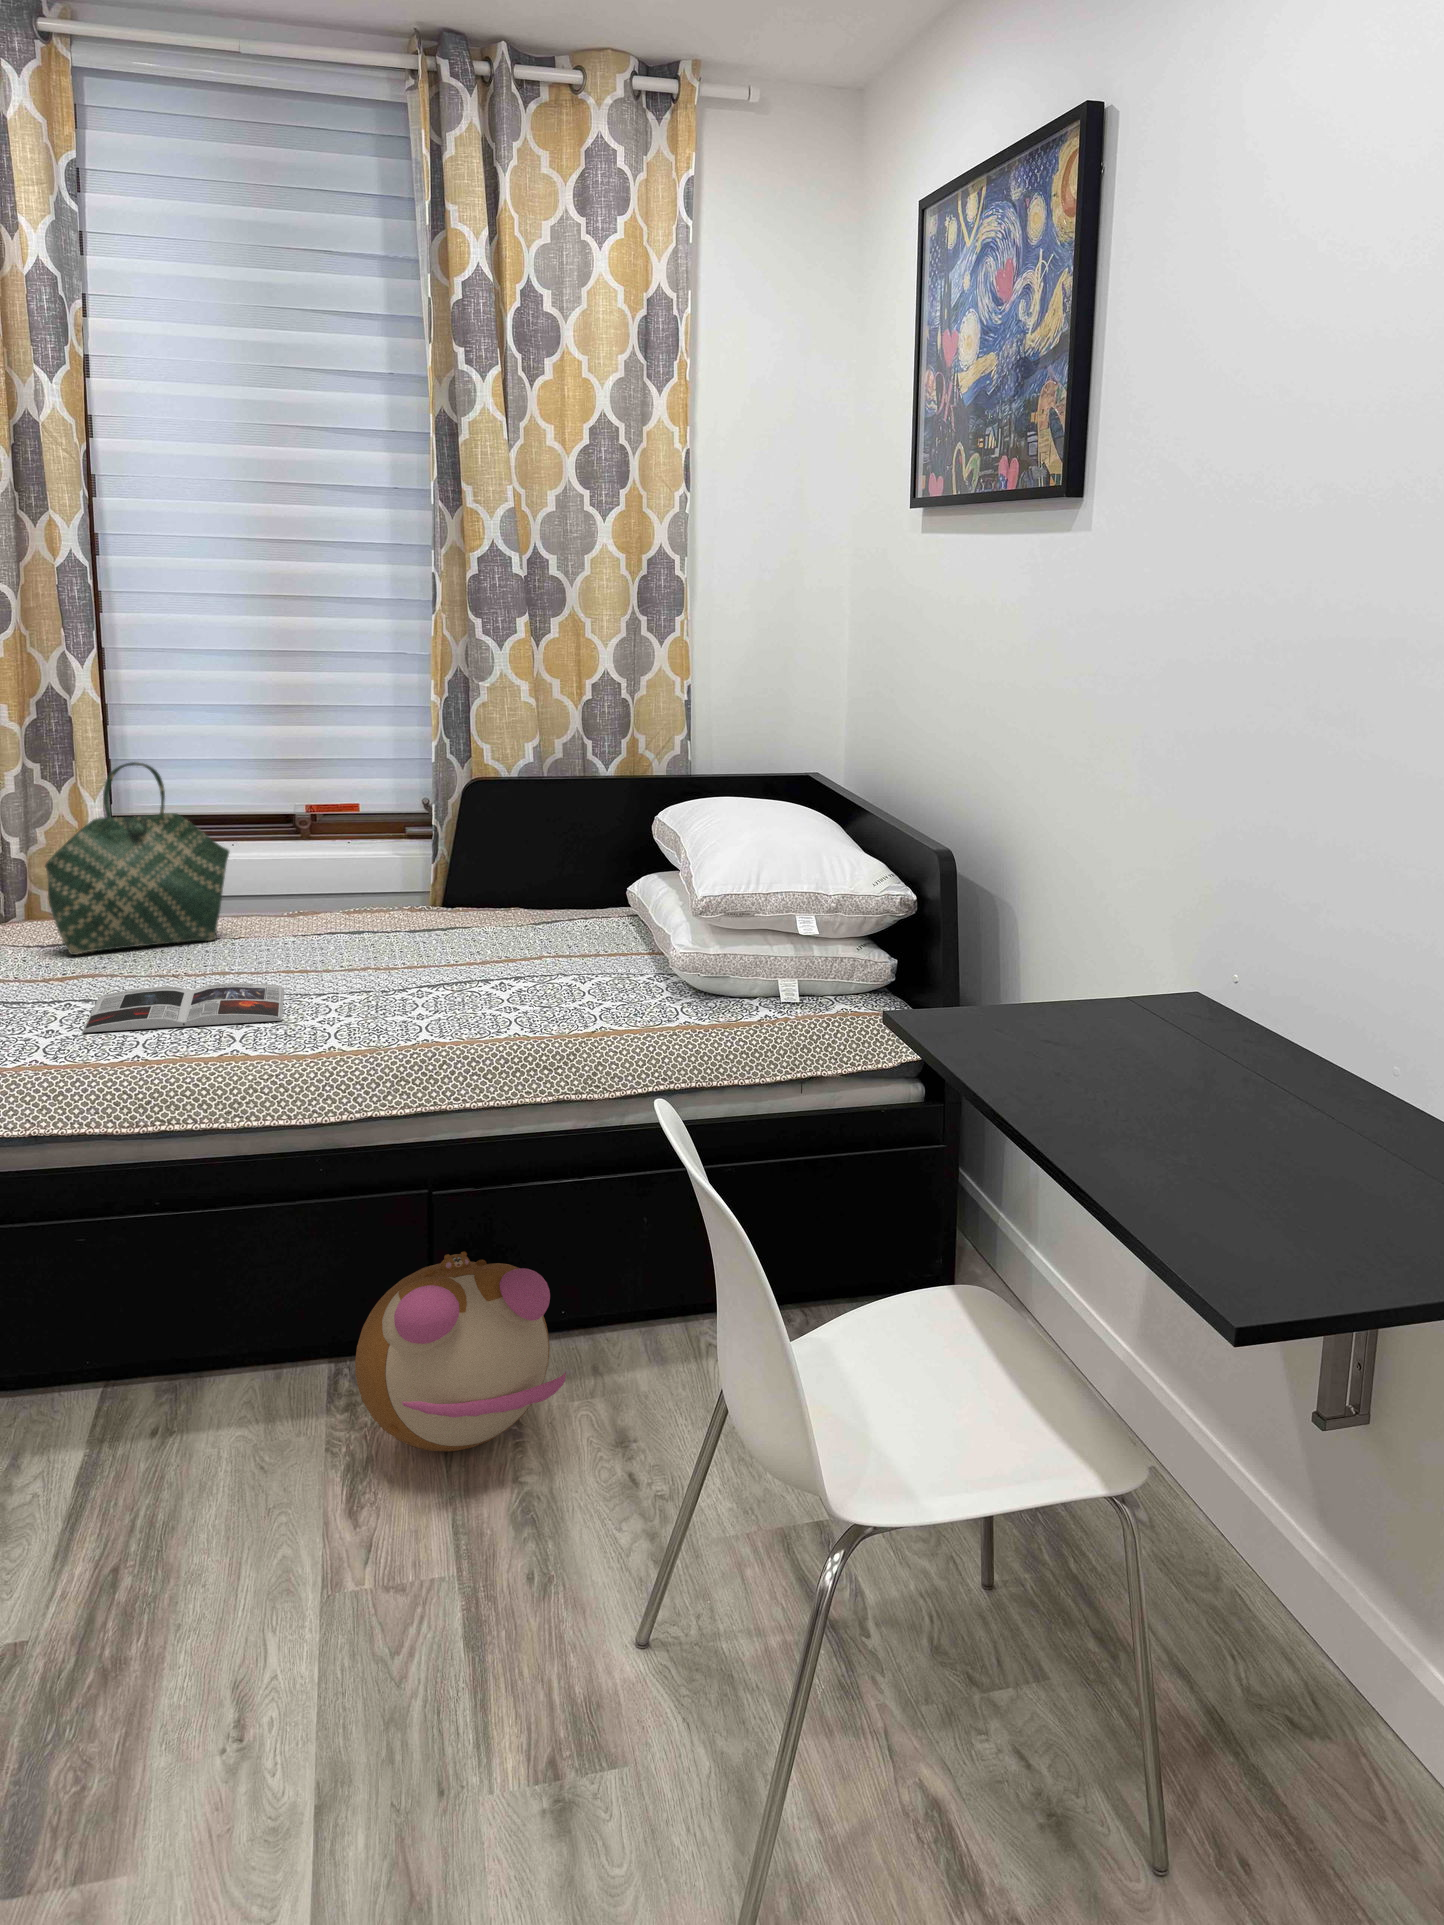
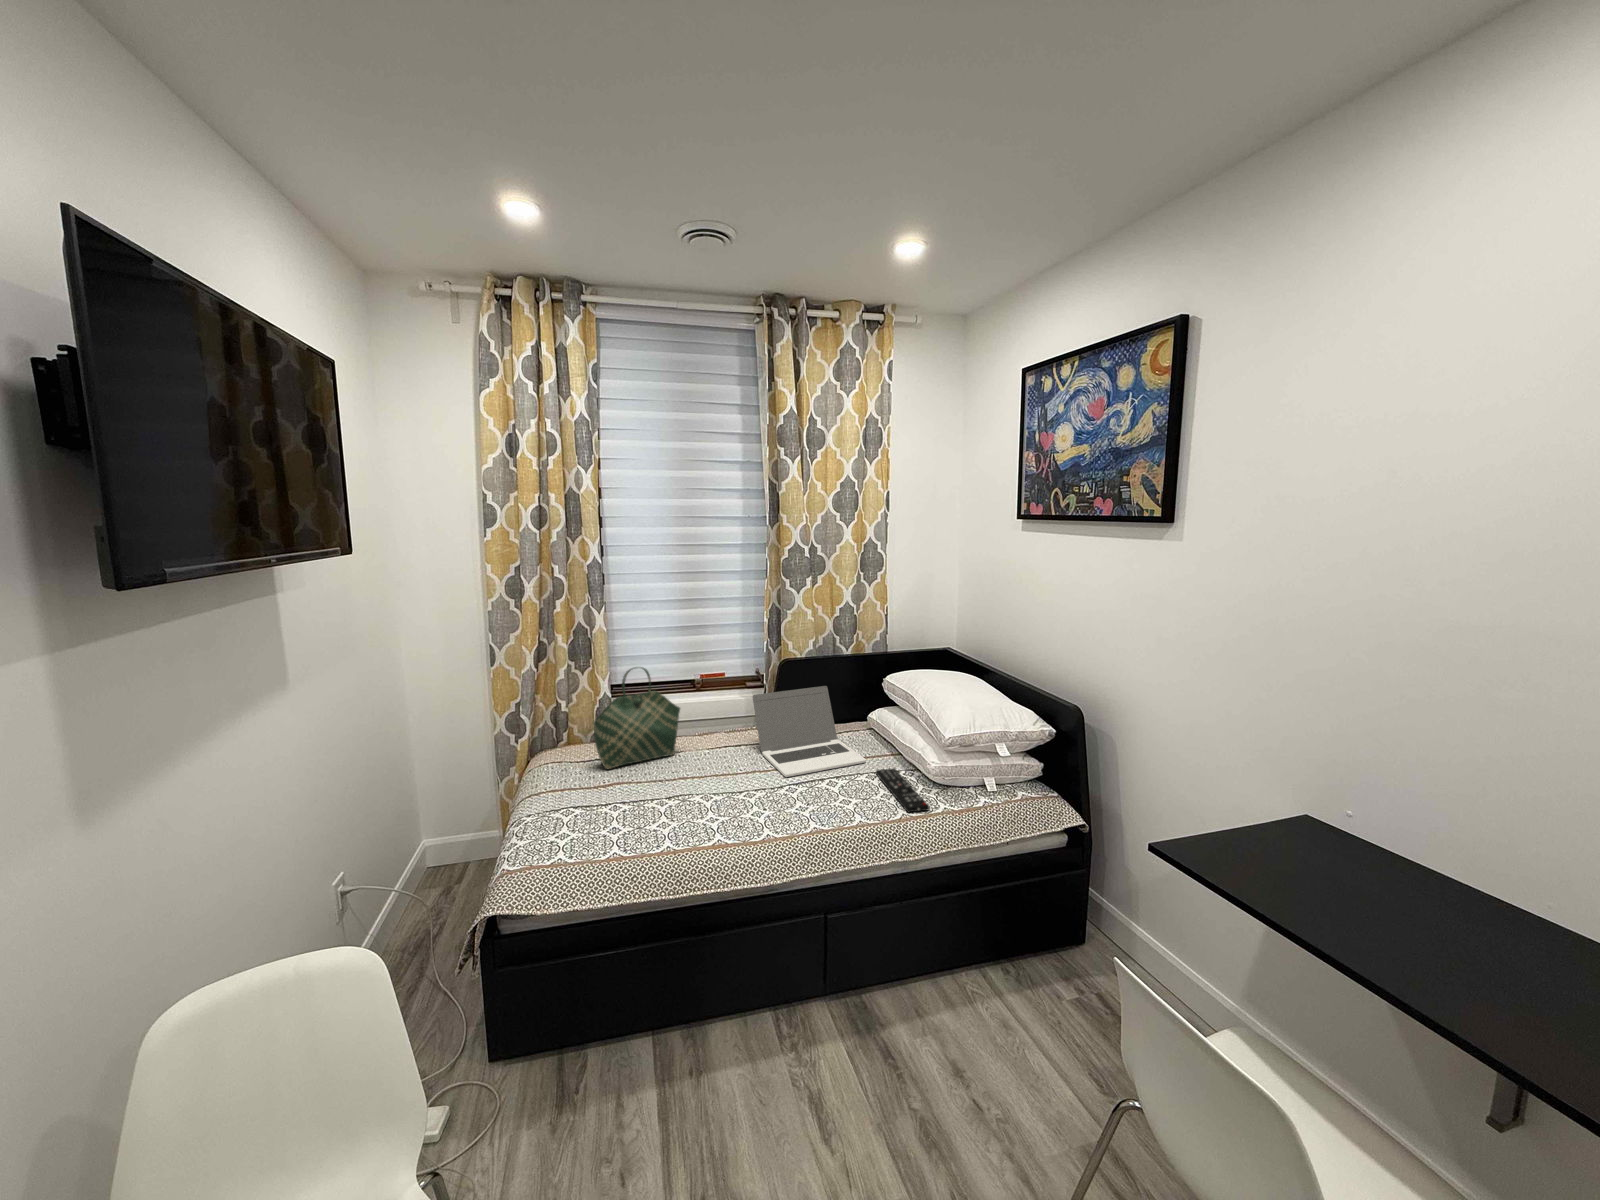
laptop: none [375,824,579,973] -> present [753,686,866,777]
remote control: none [585,965,645,1022] -> present [876,768,929,812]
magazine: present [82,983,284,1033] -> none [633,790,738,832]
plush toy: present [355,1252,566,1451] -> none [809,966,932,1093]

